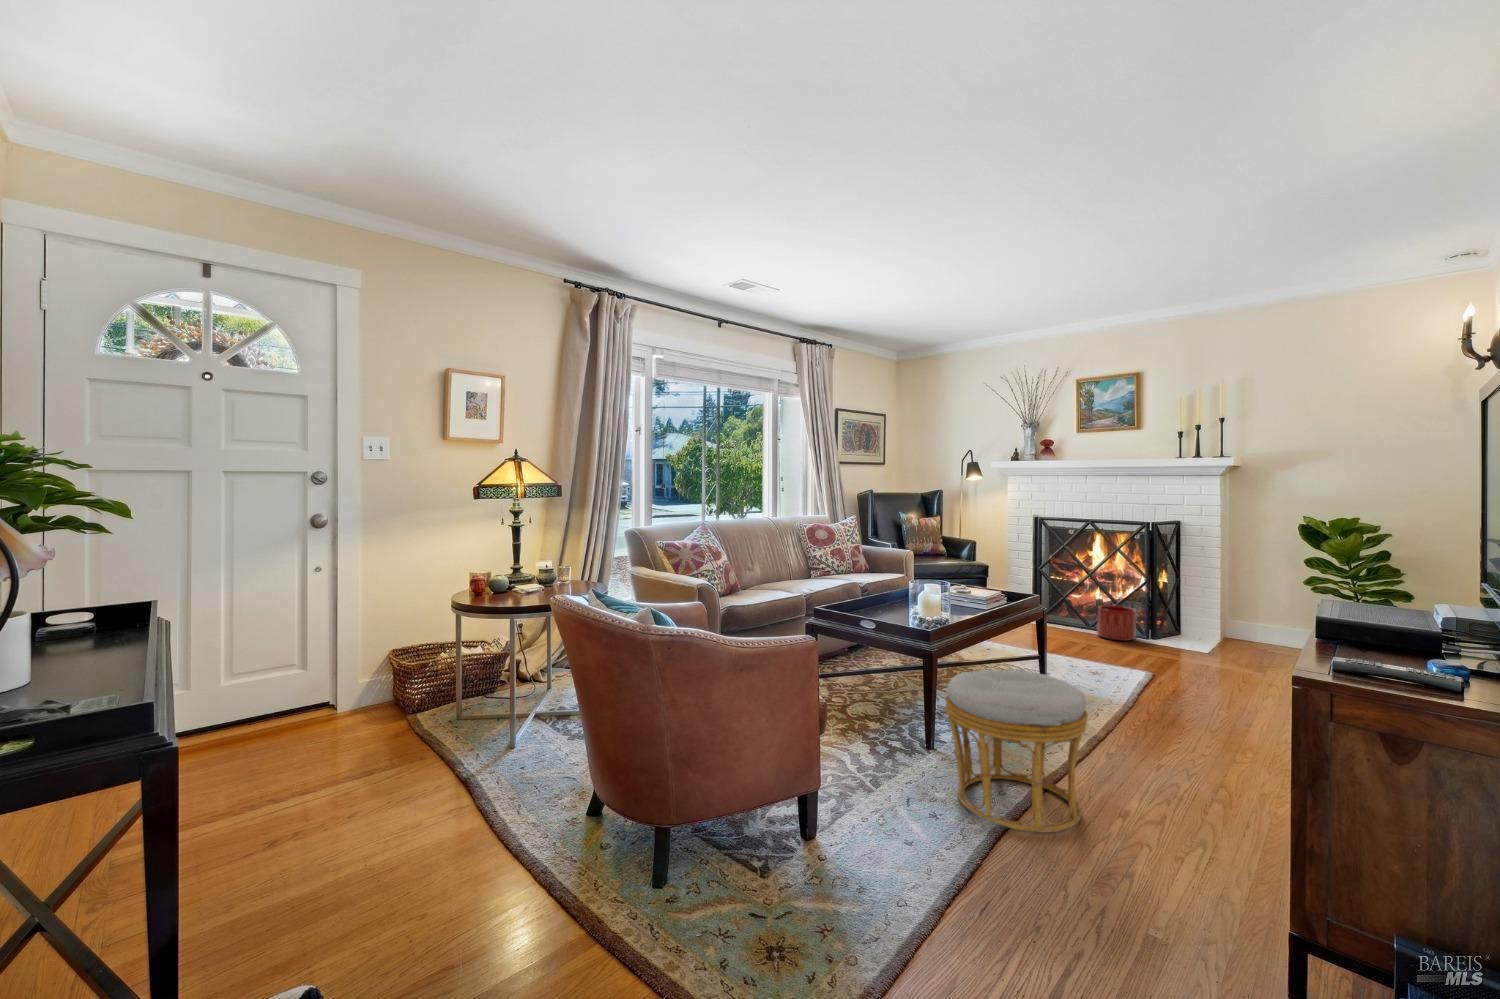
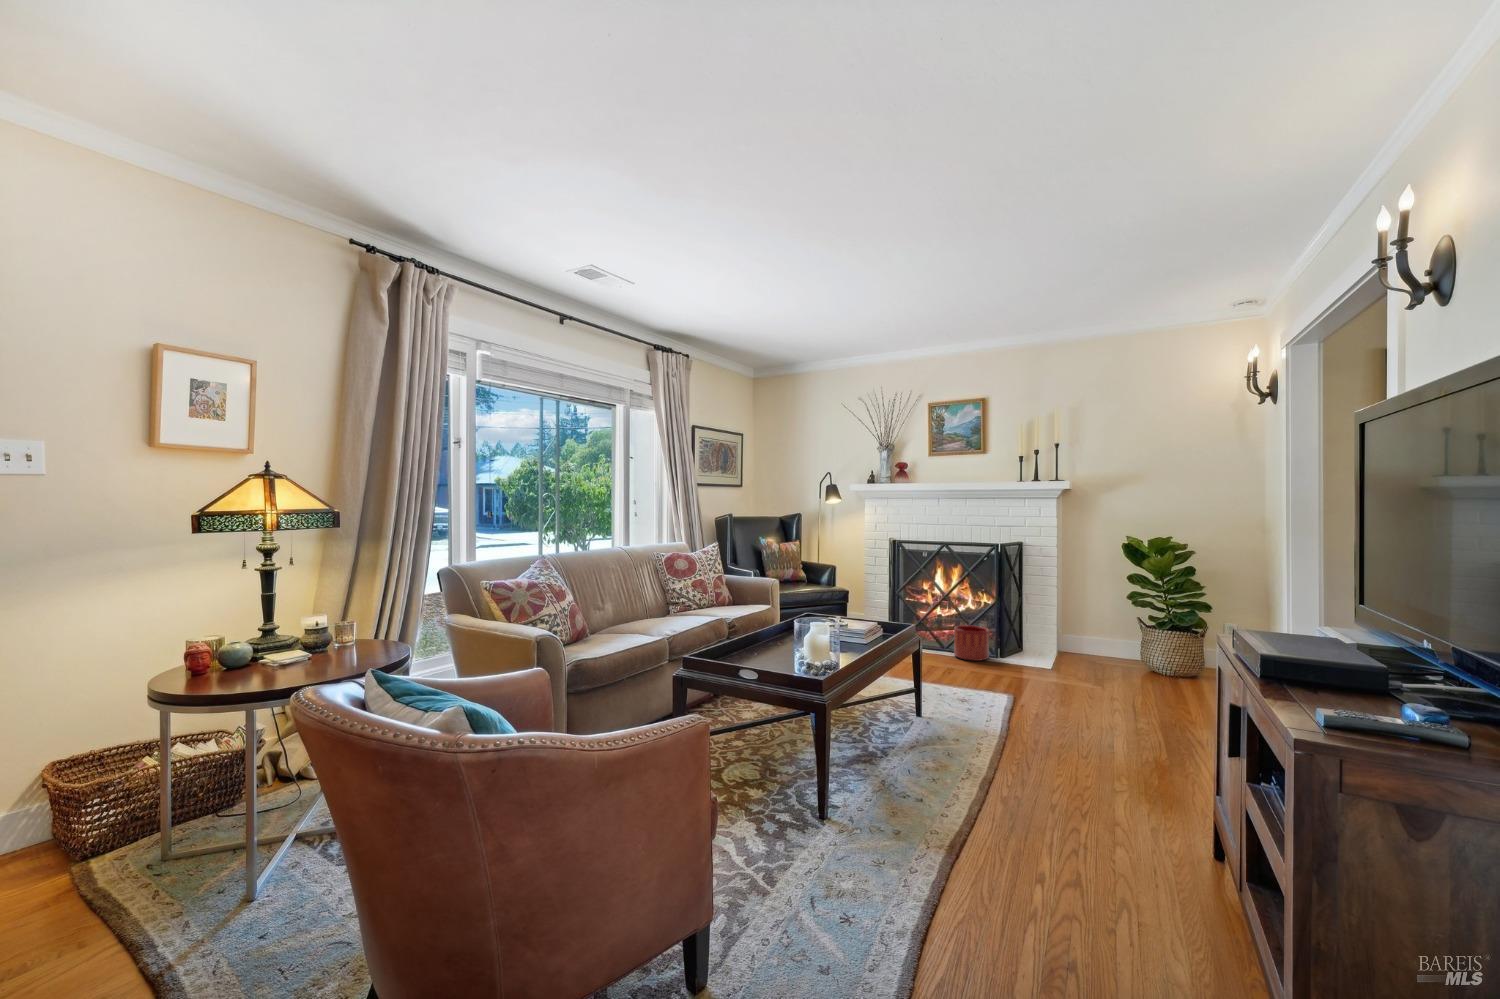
ottoman: present [945,670,1088,832] -> none [852,725,1016,934]

